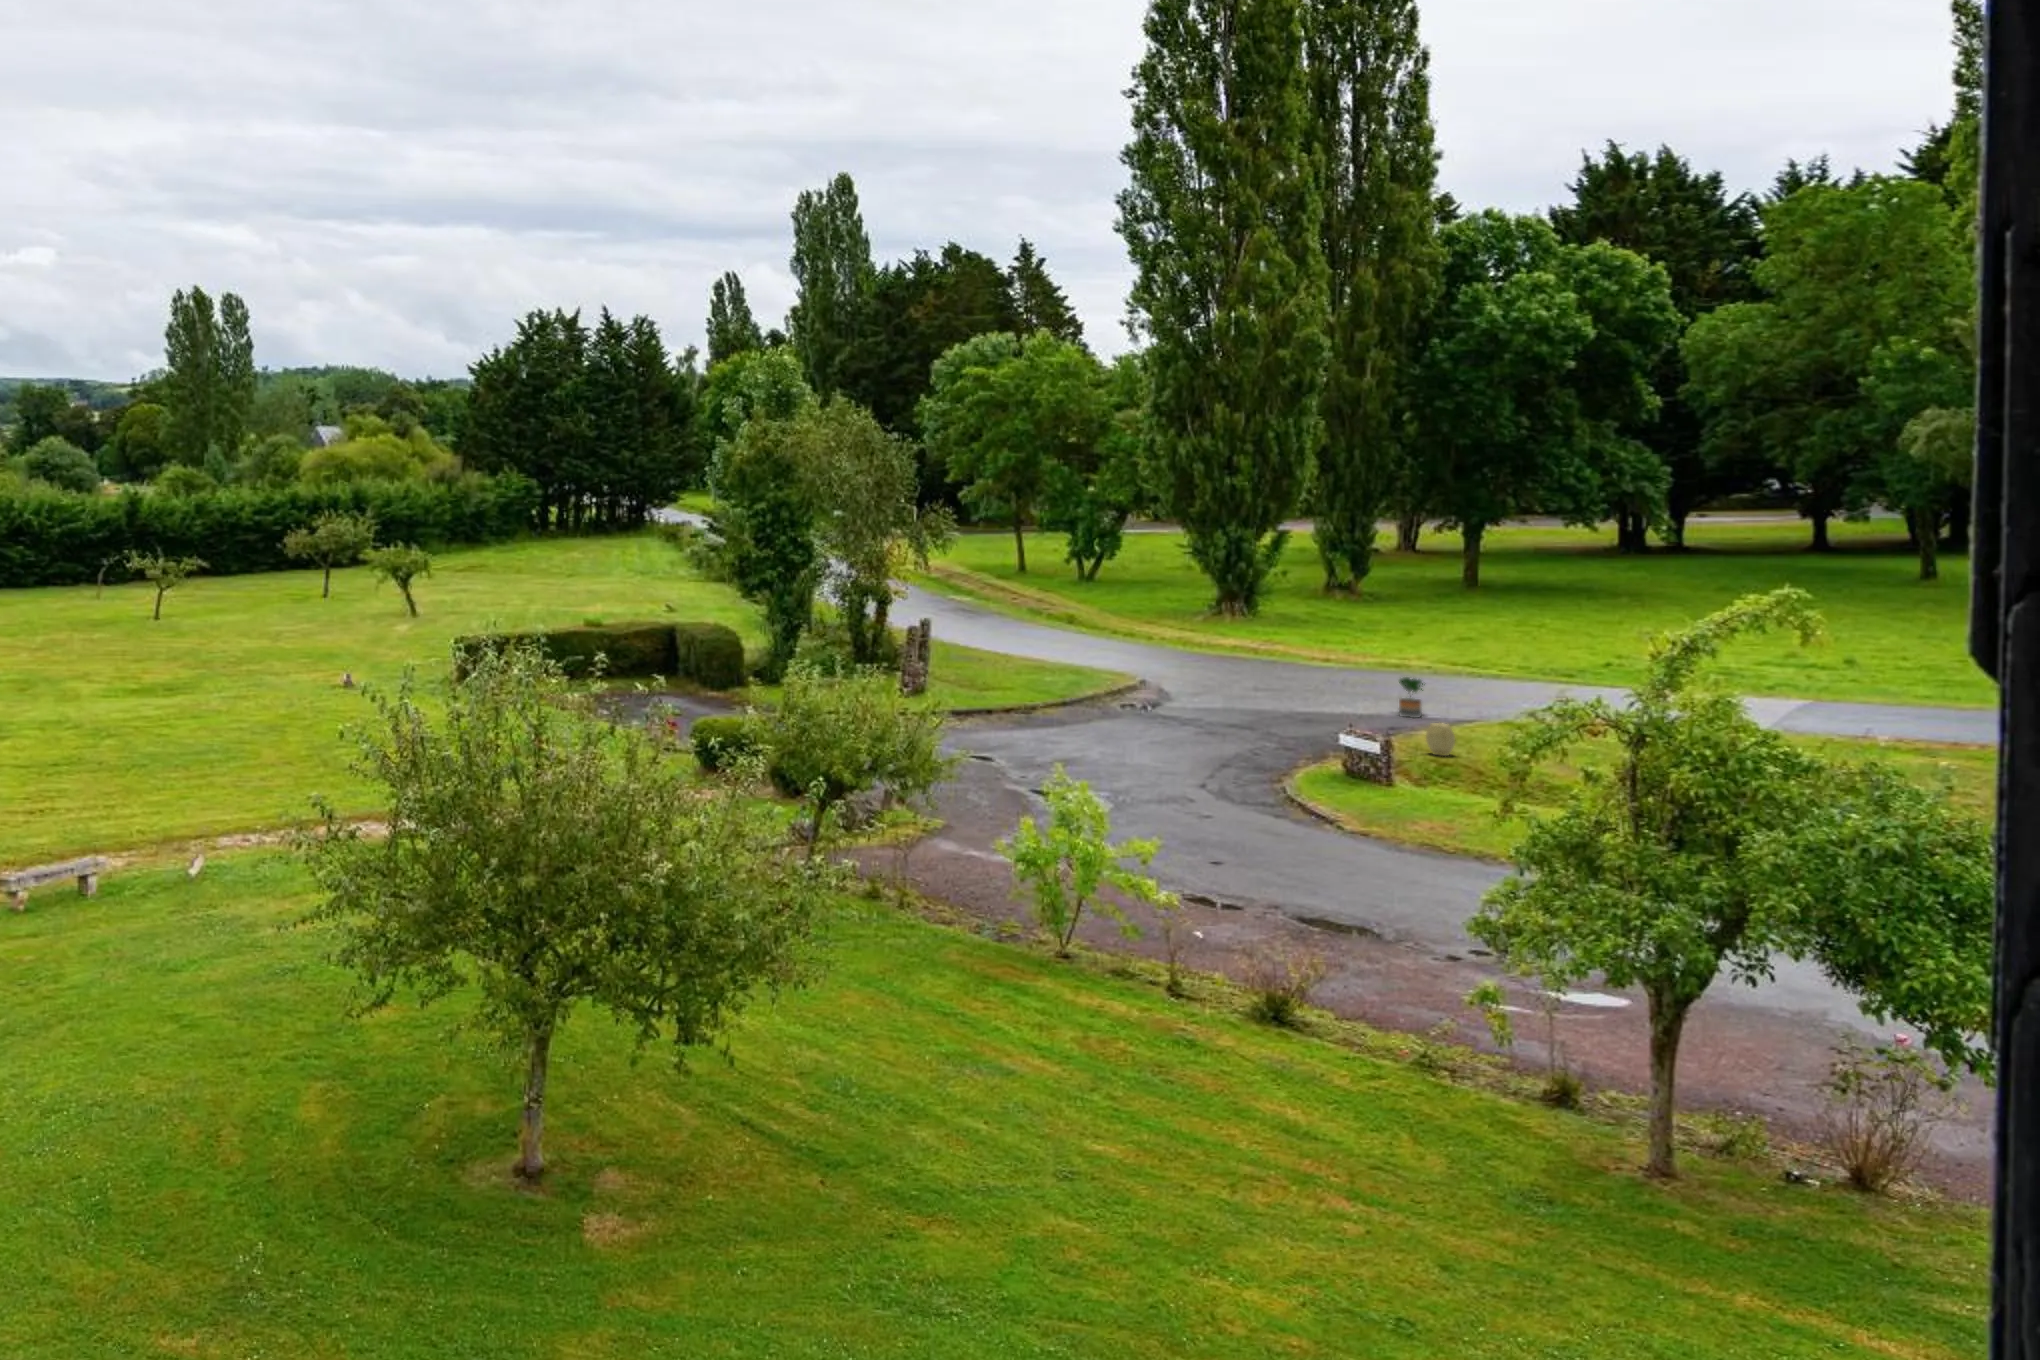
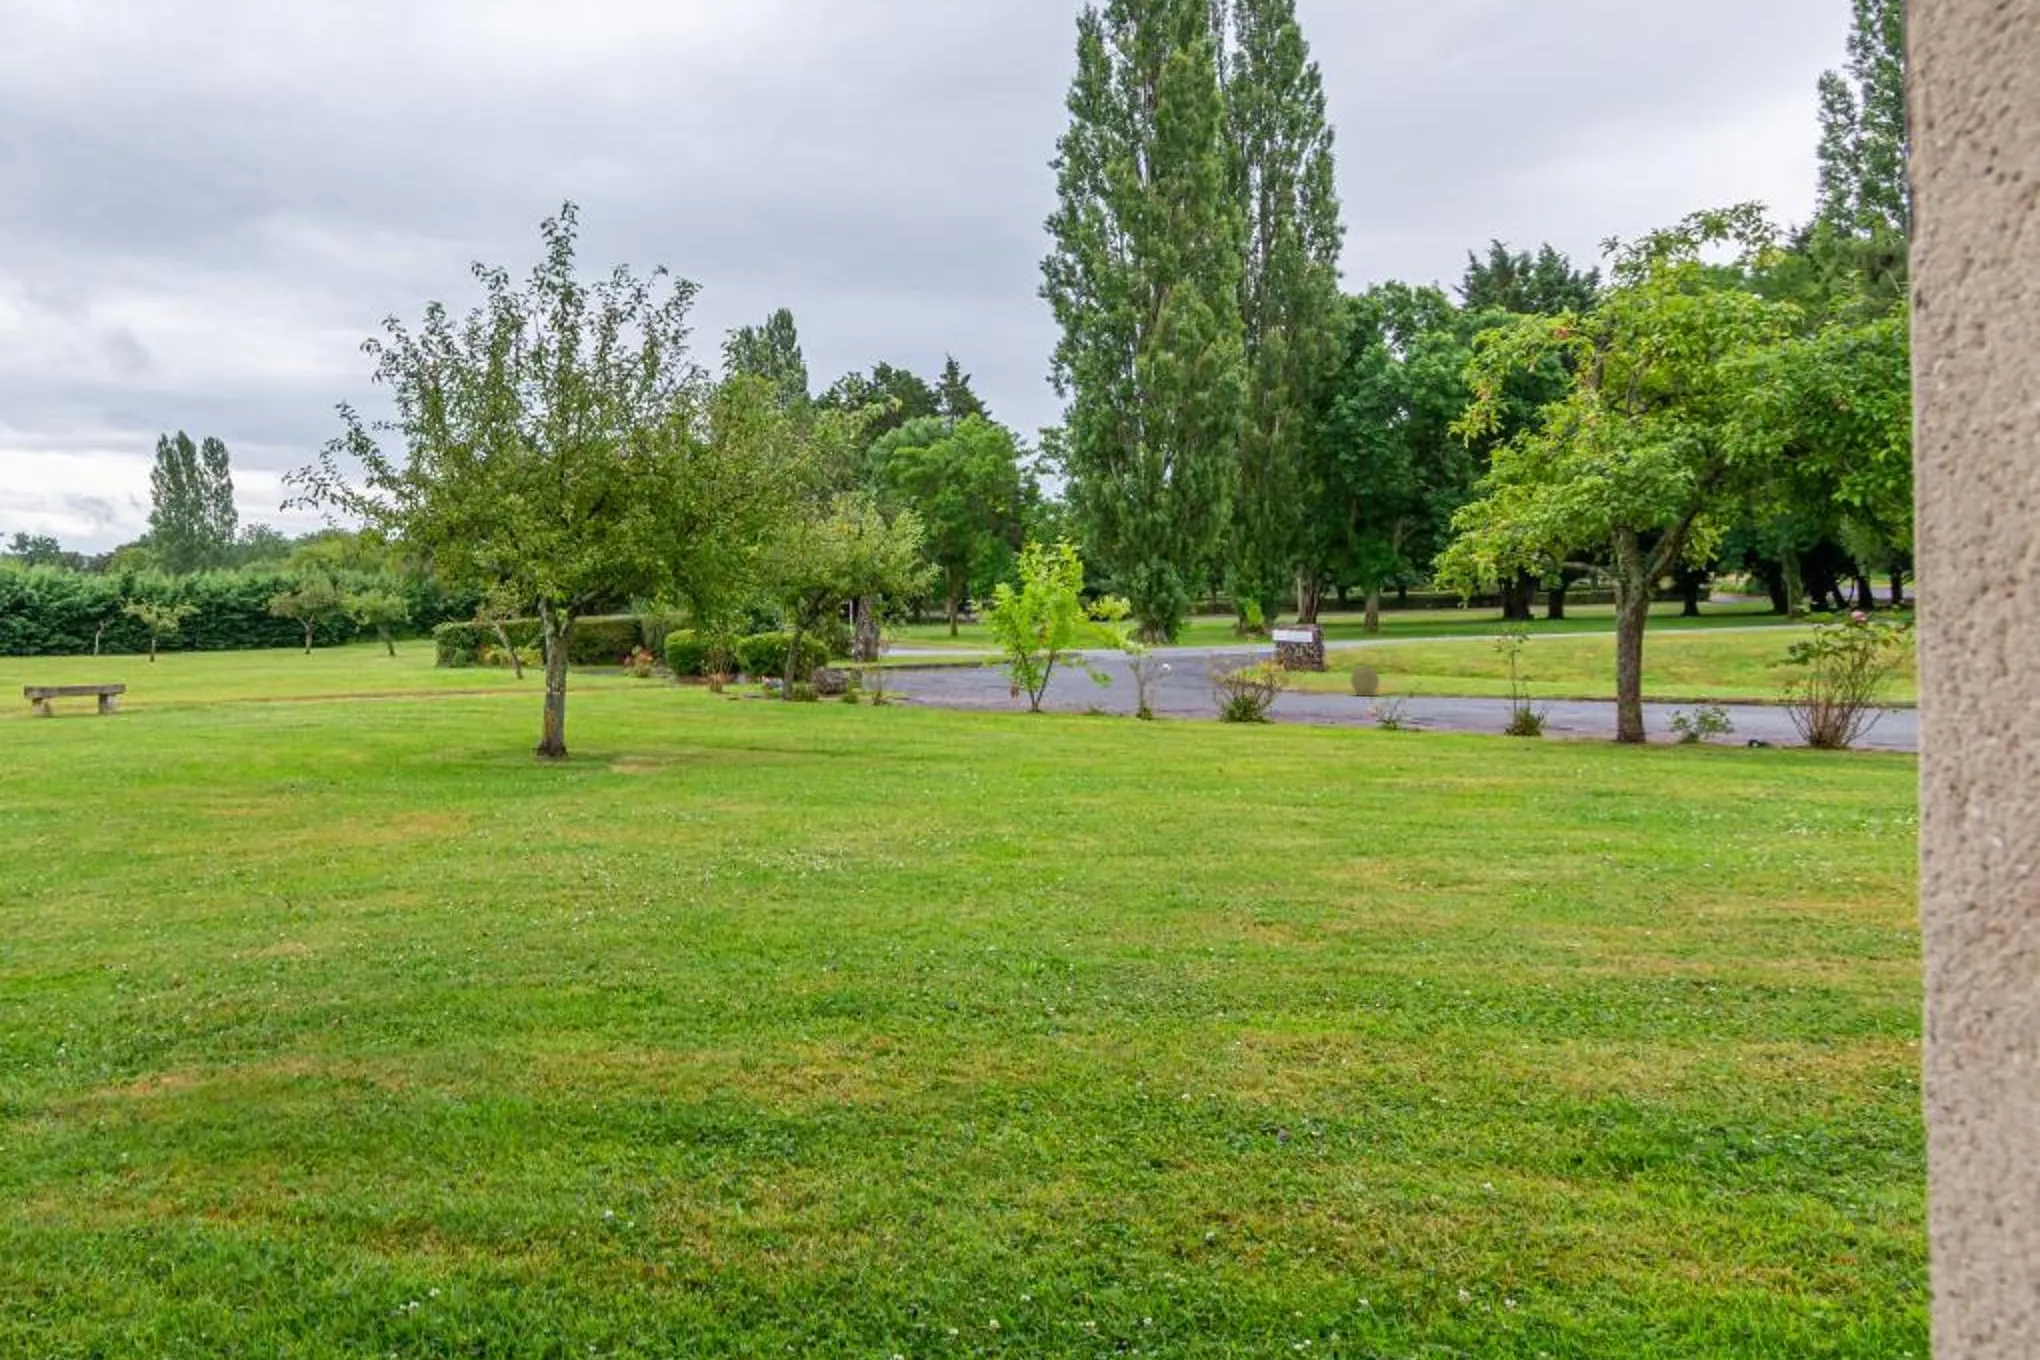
potted tree: present [1399,677,1425,718] -> none [1318,647,1346,685]

